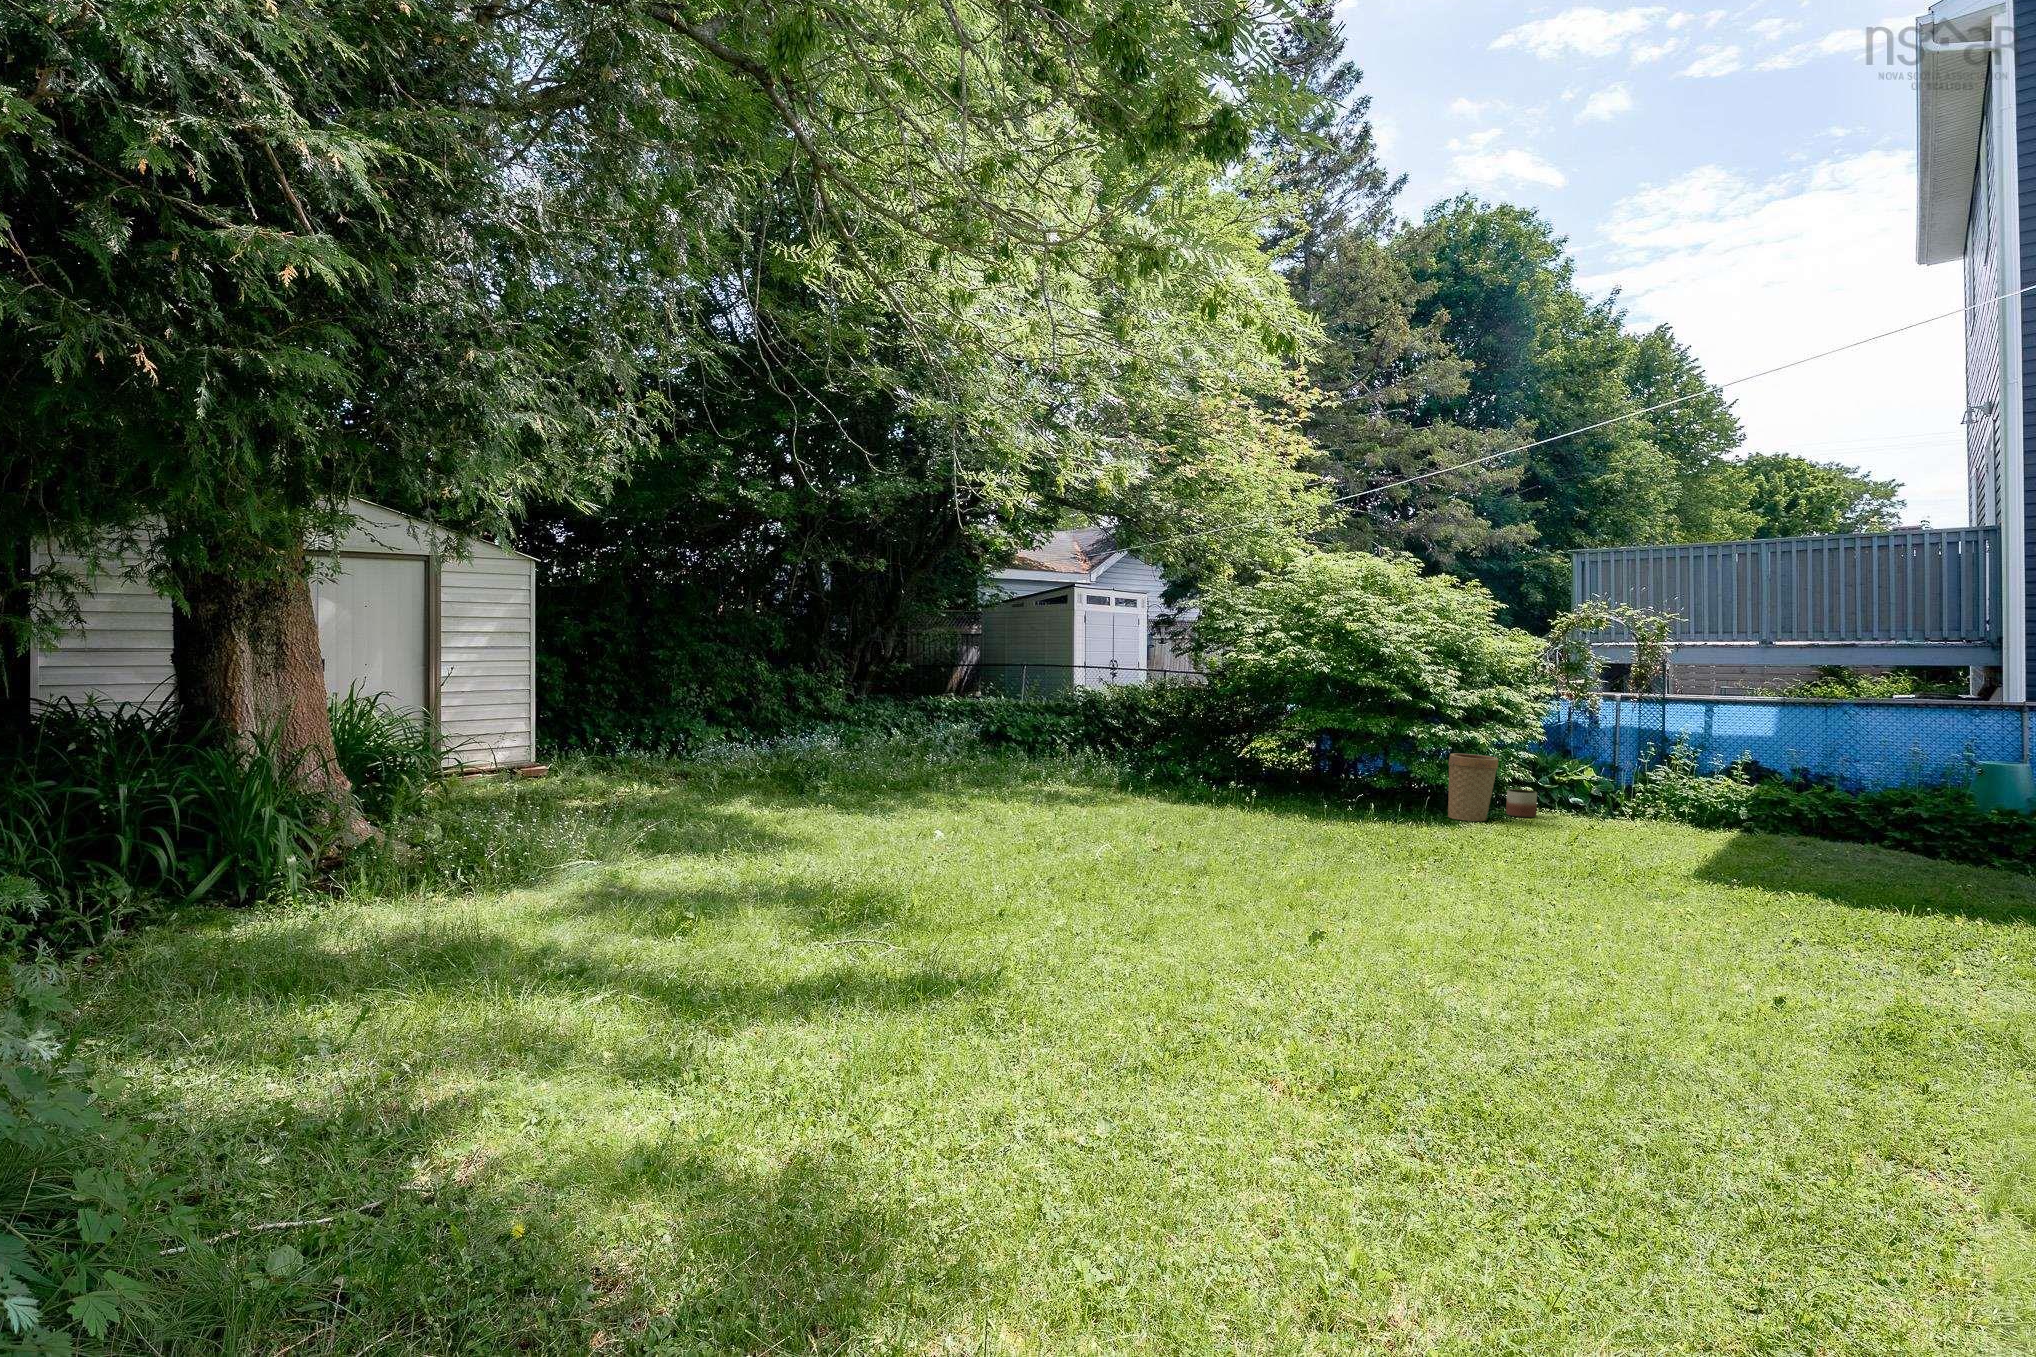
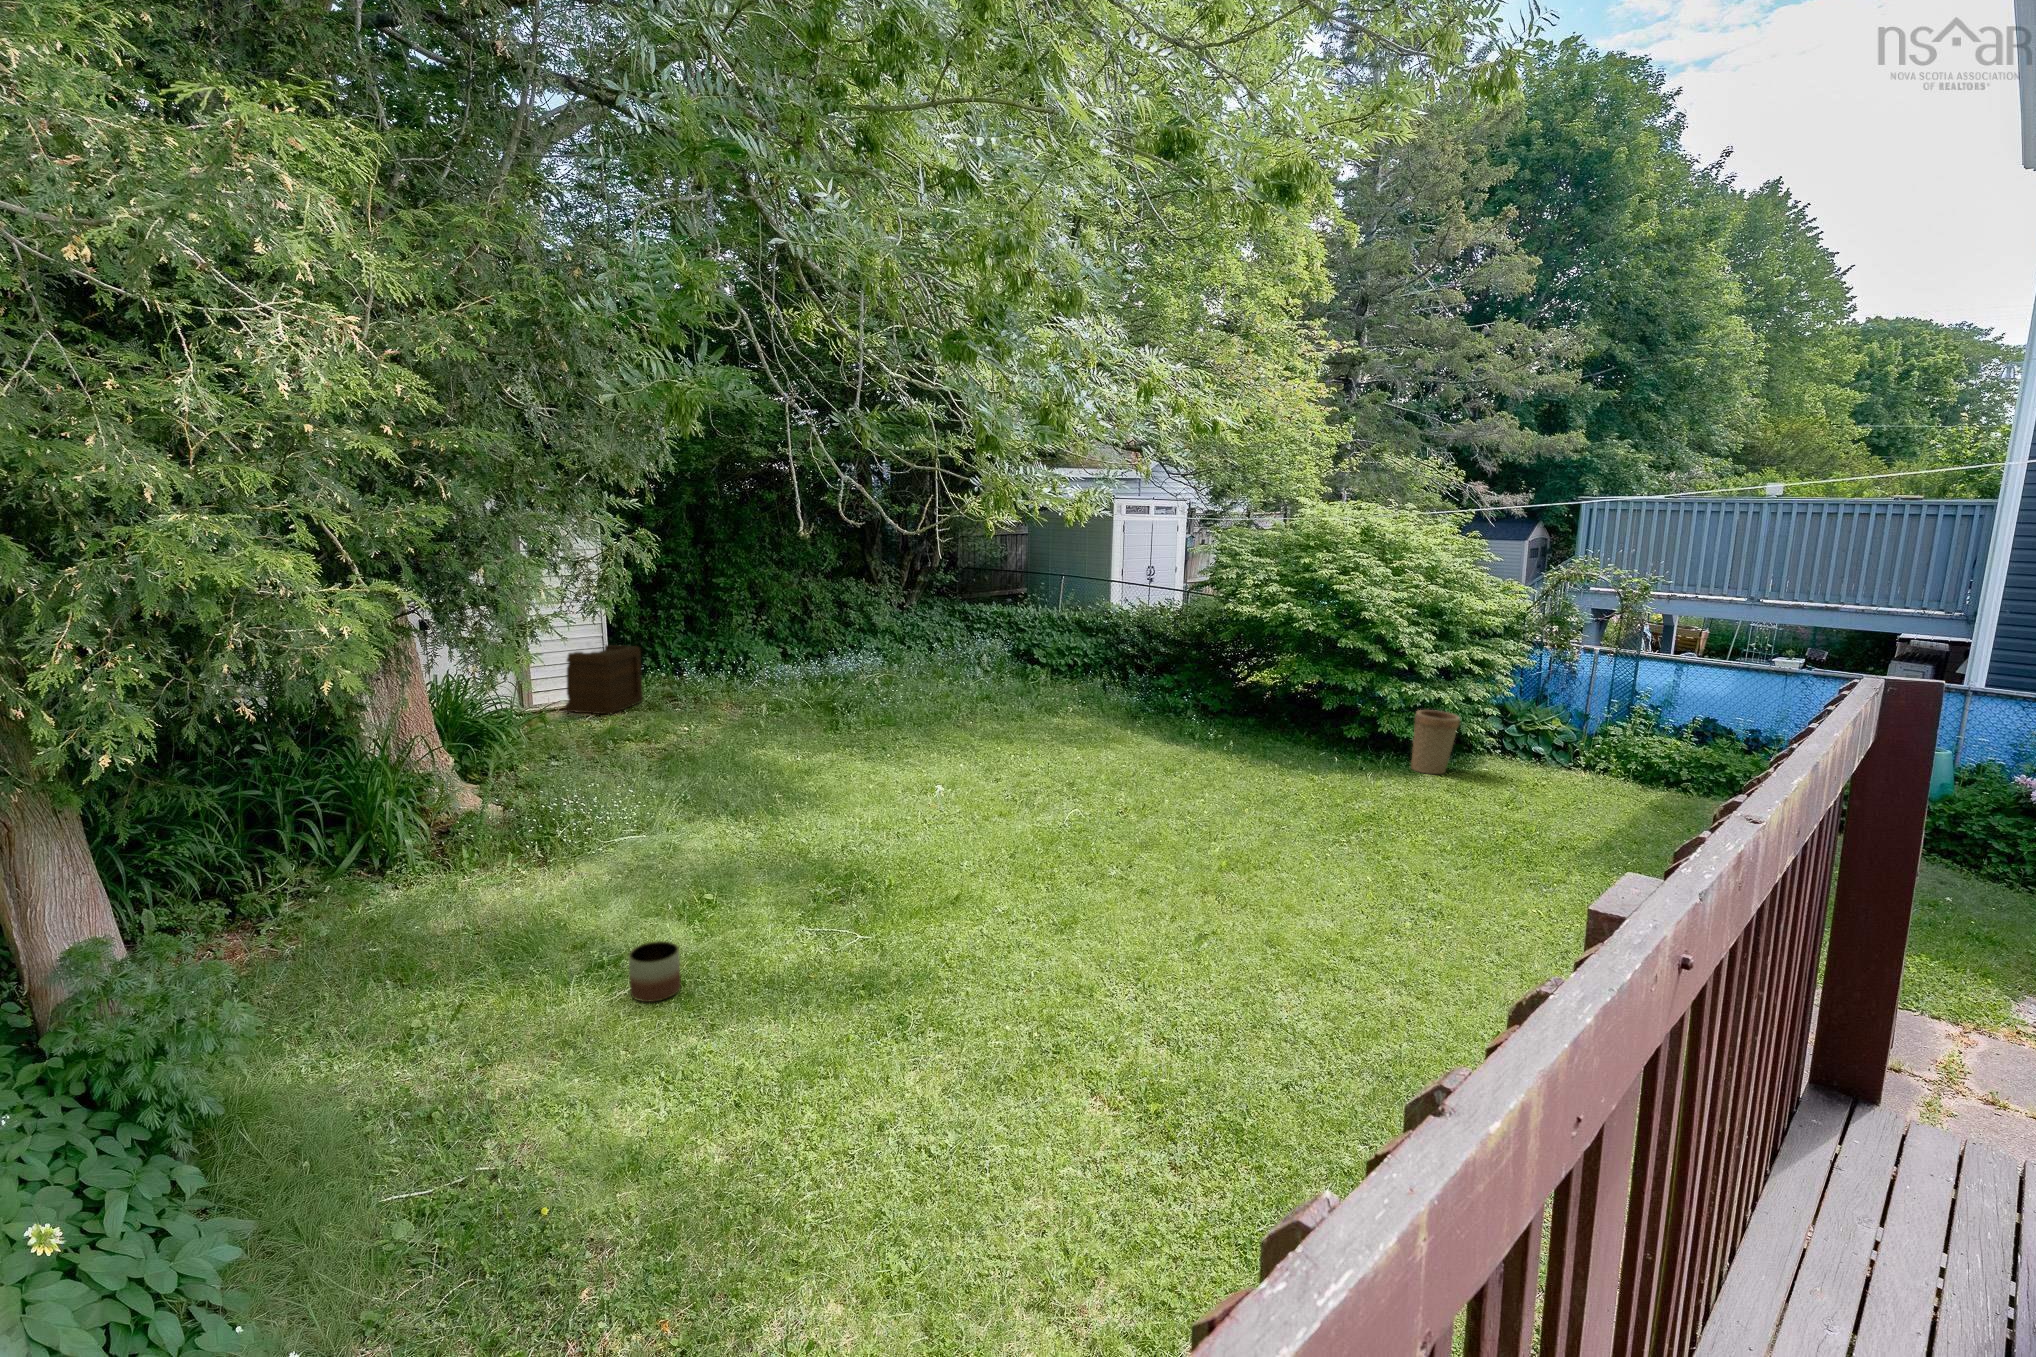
wooden crate: none [469,709,571,785] -> present [559,645,643,714]
planter: present [1506,789,1537,818] -> present [629,941,681,1002]

